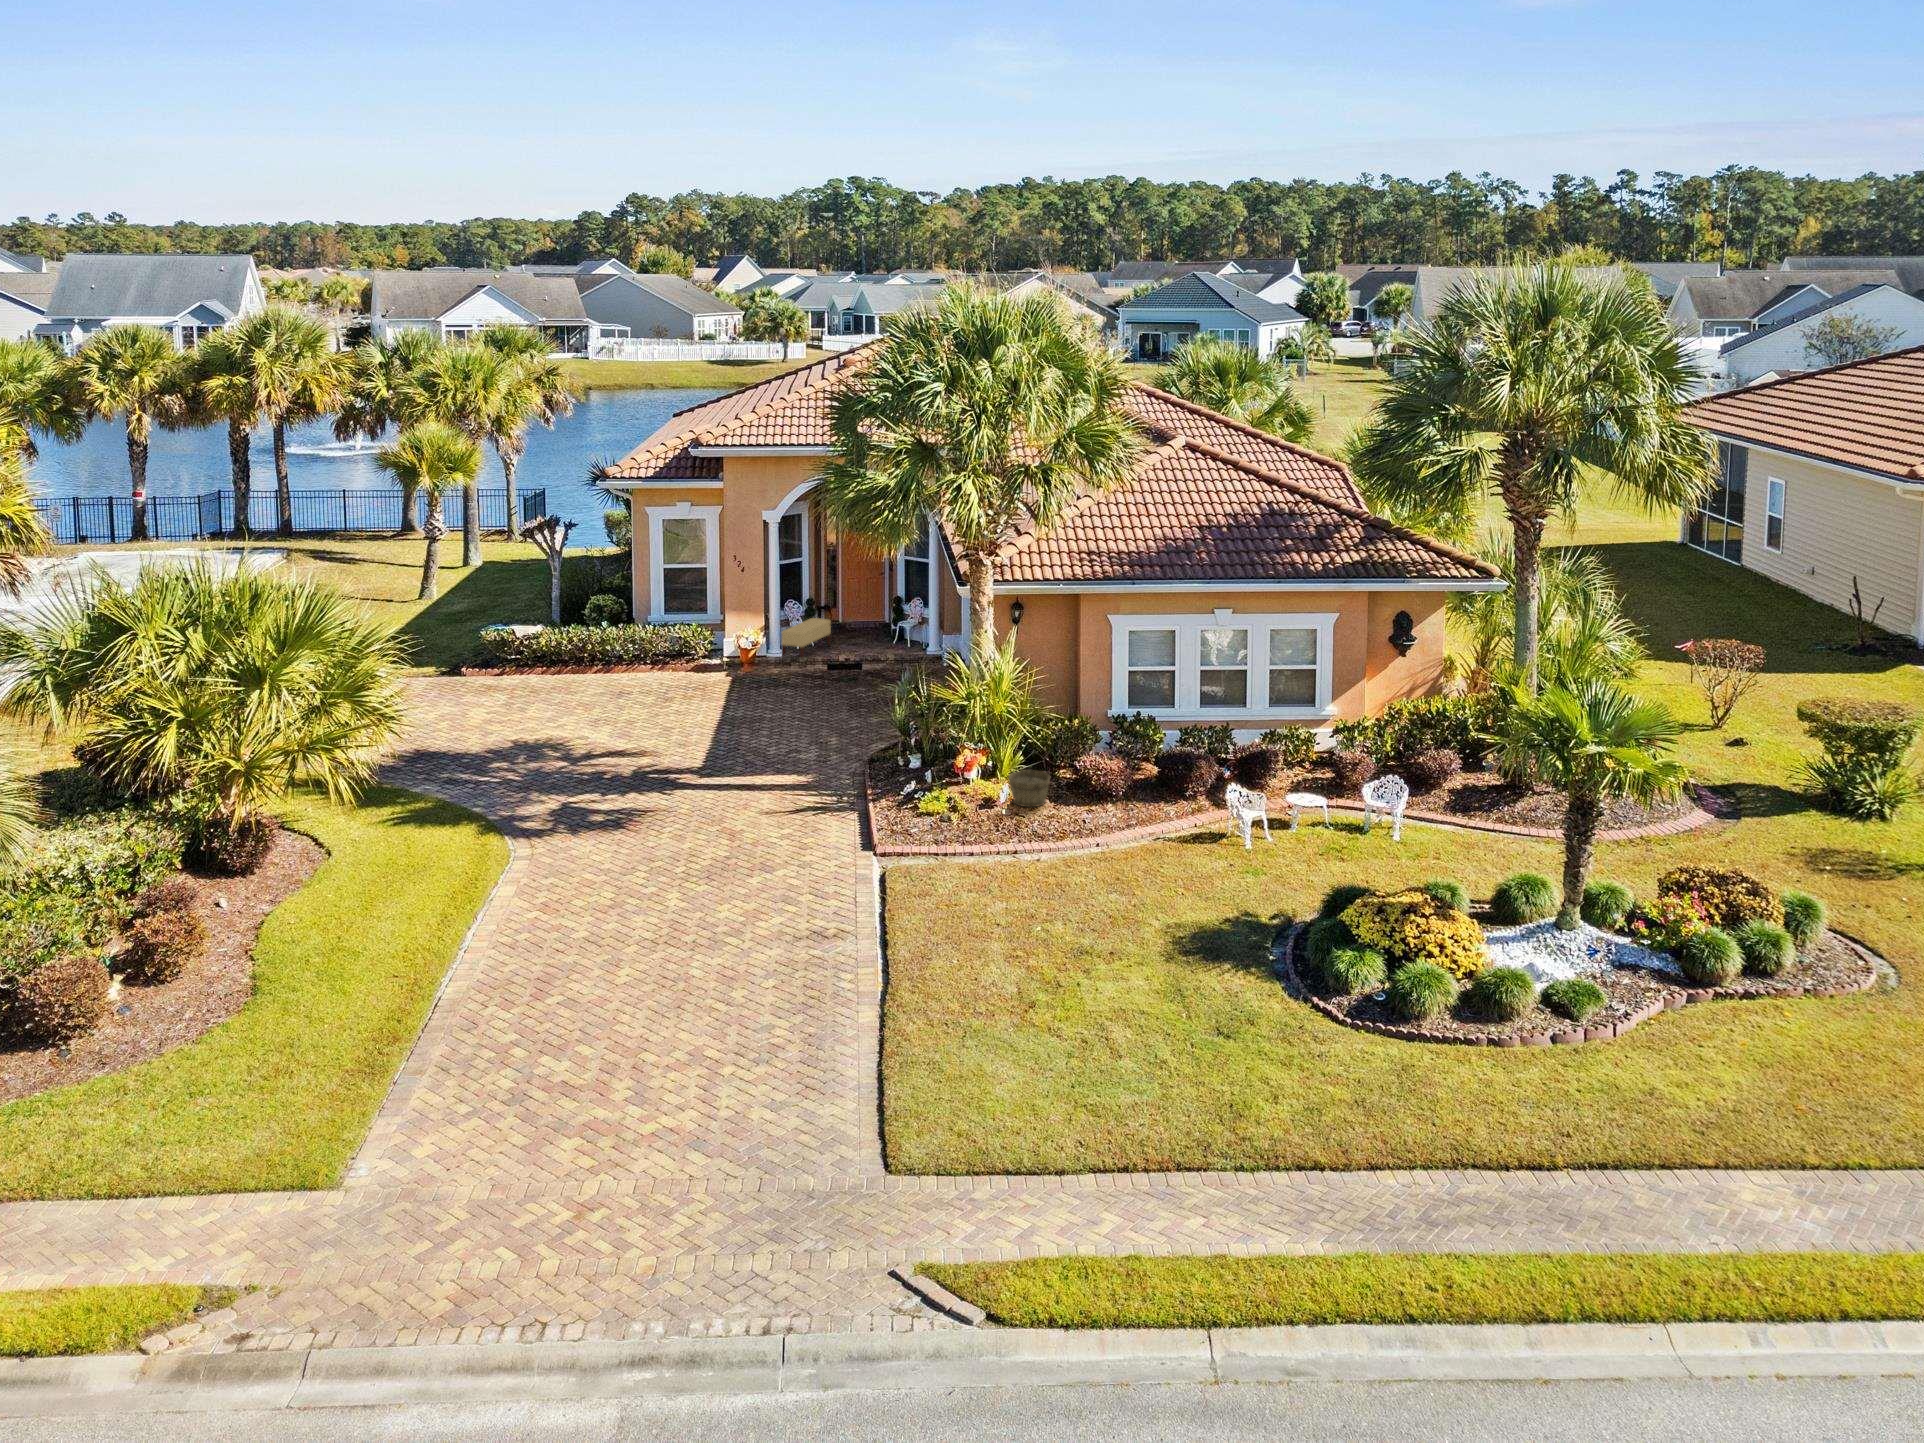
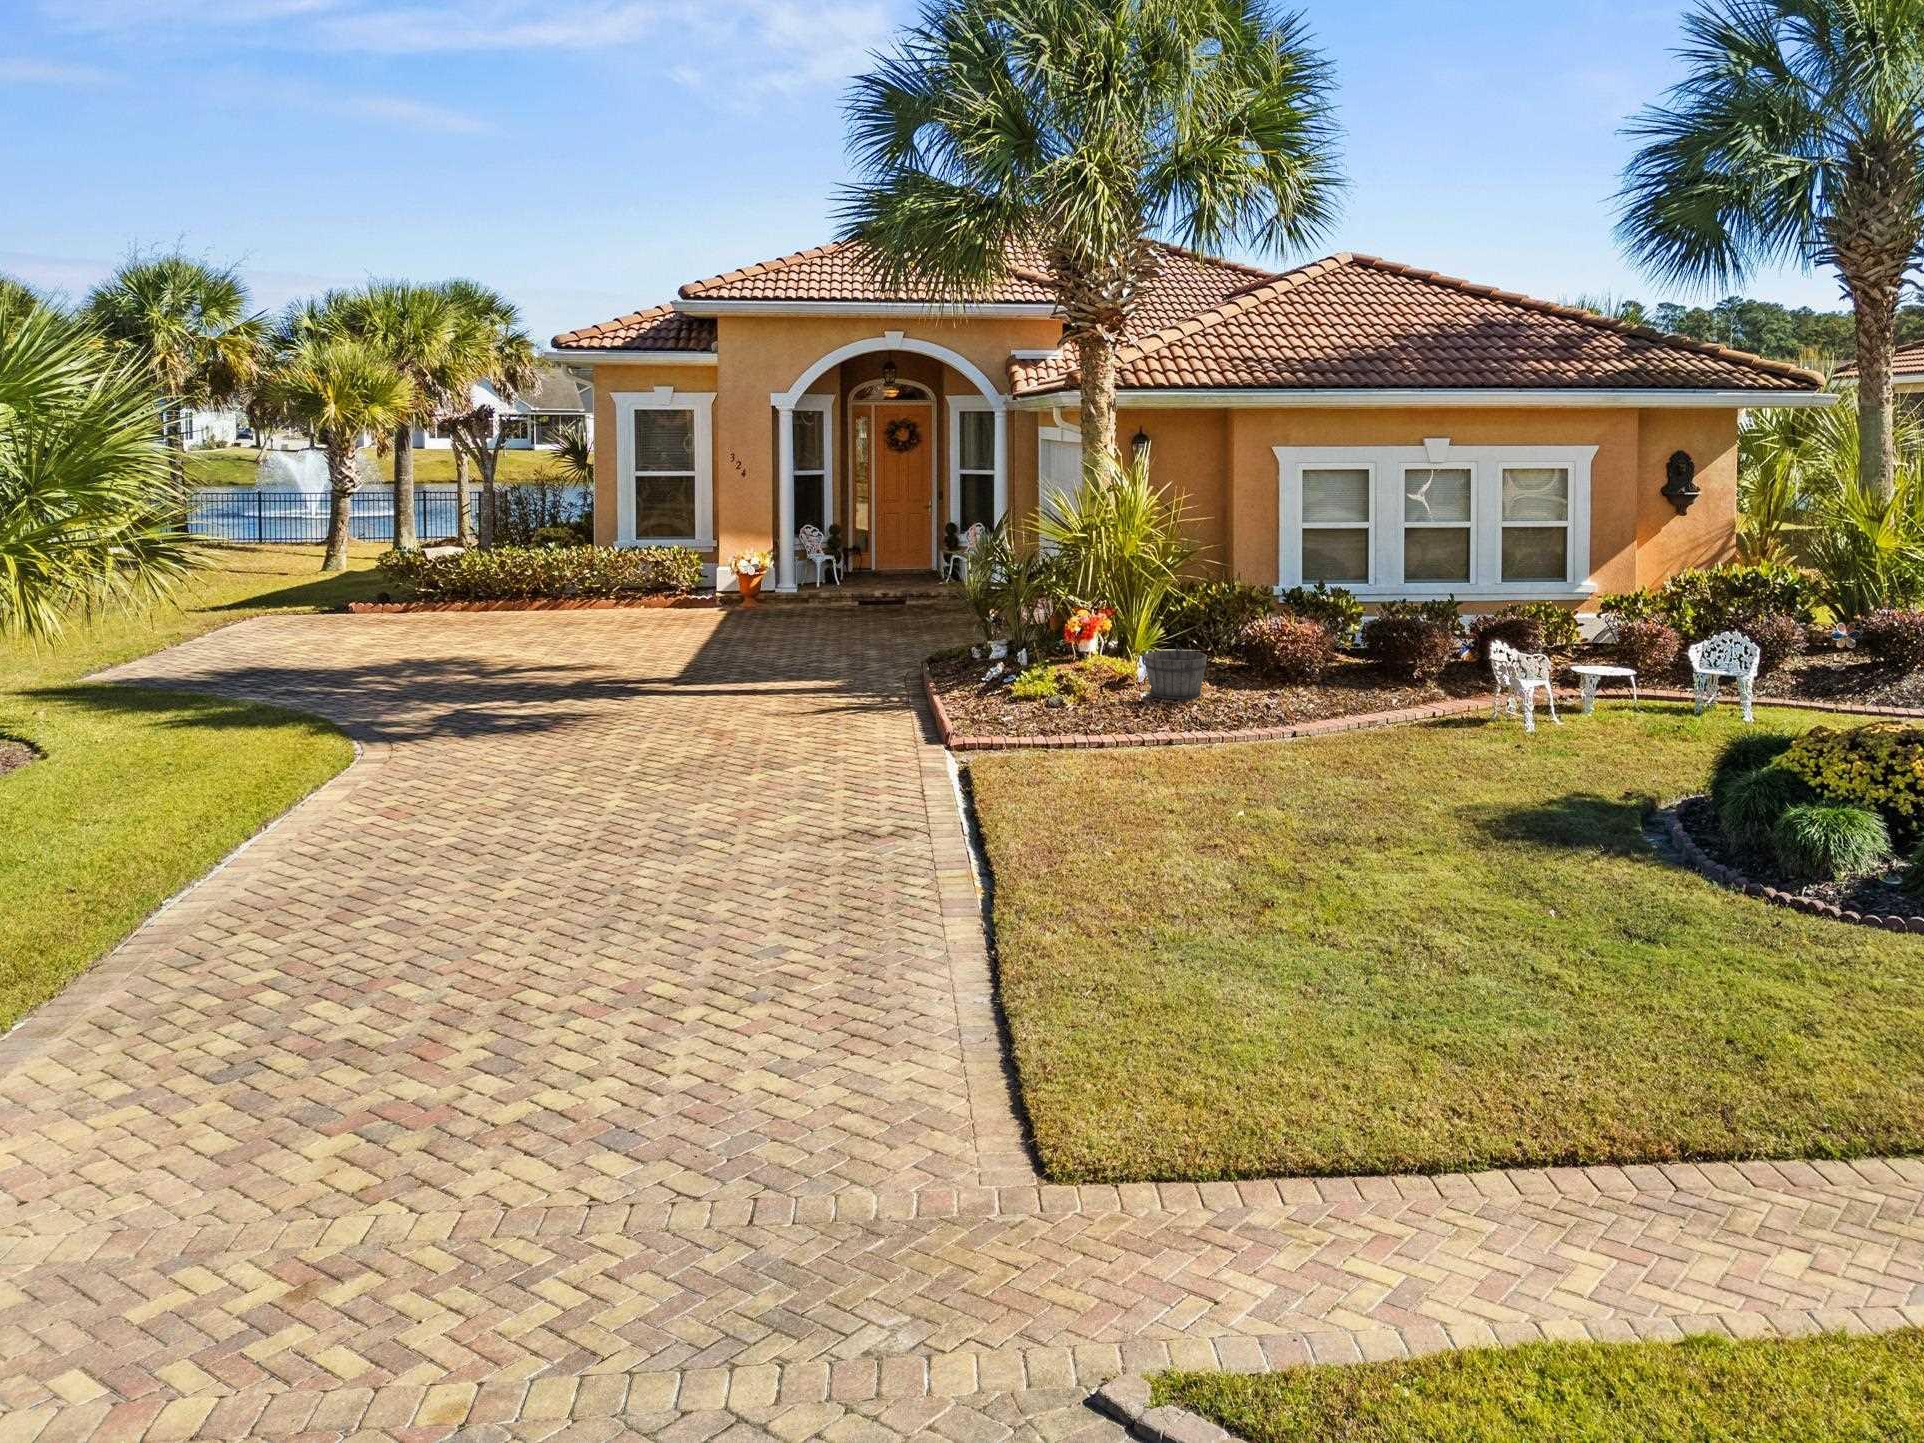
bench: present [781,618,831,659] -> none [797,546,864,593]

